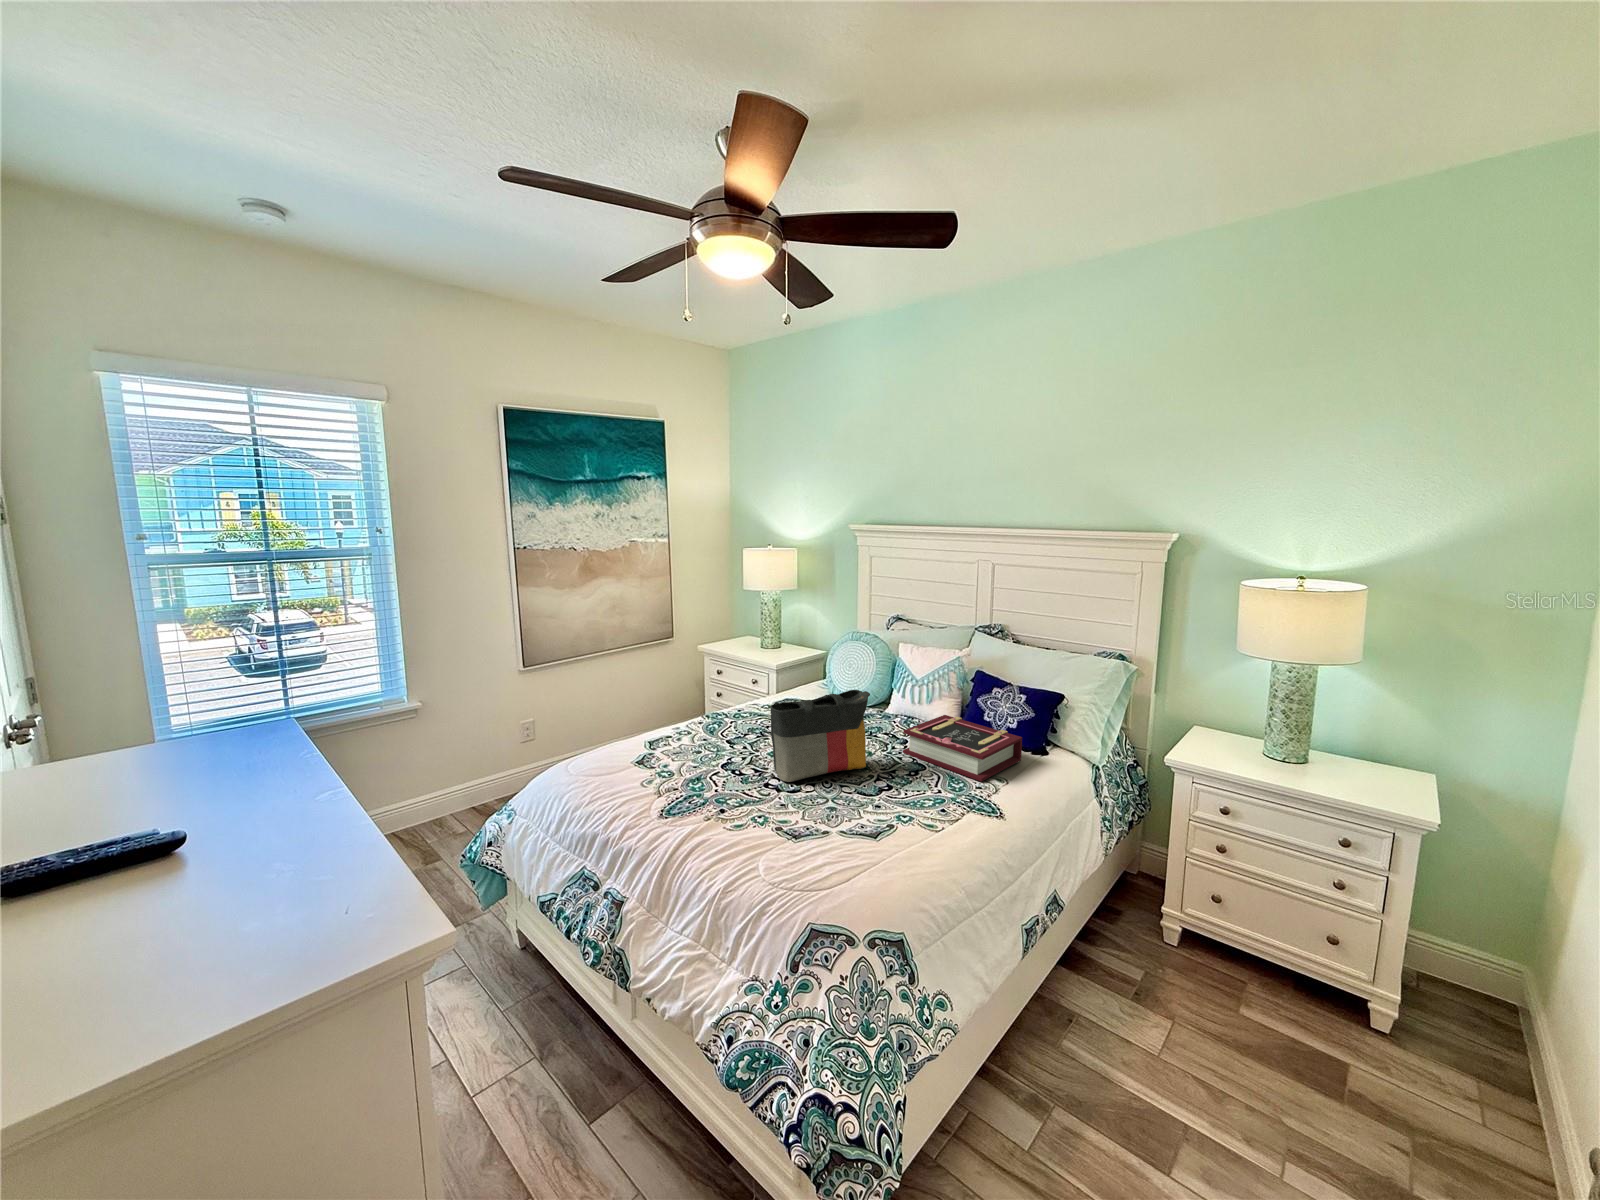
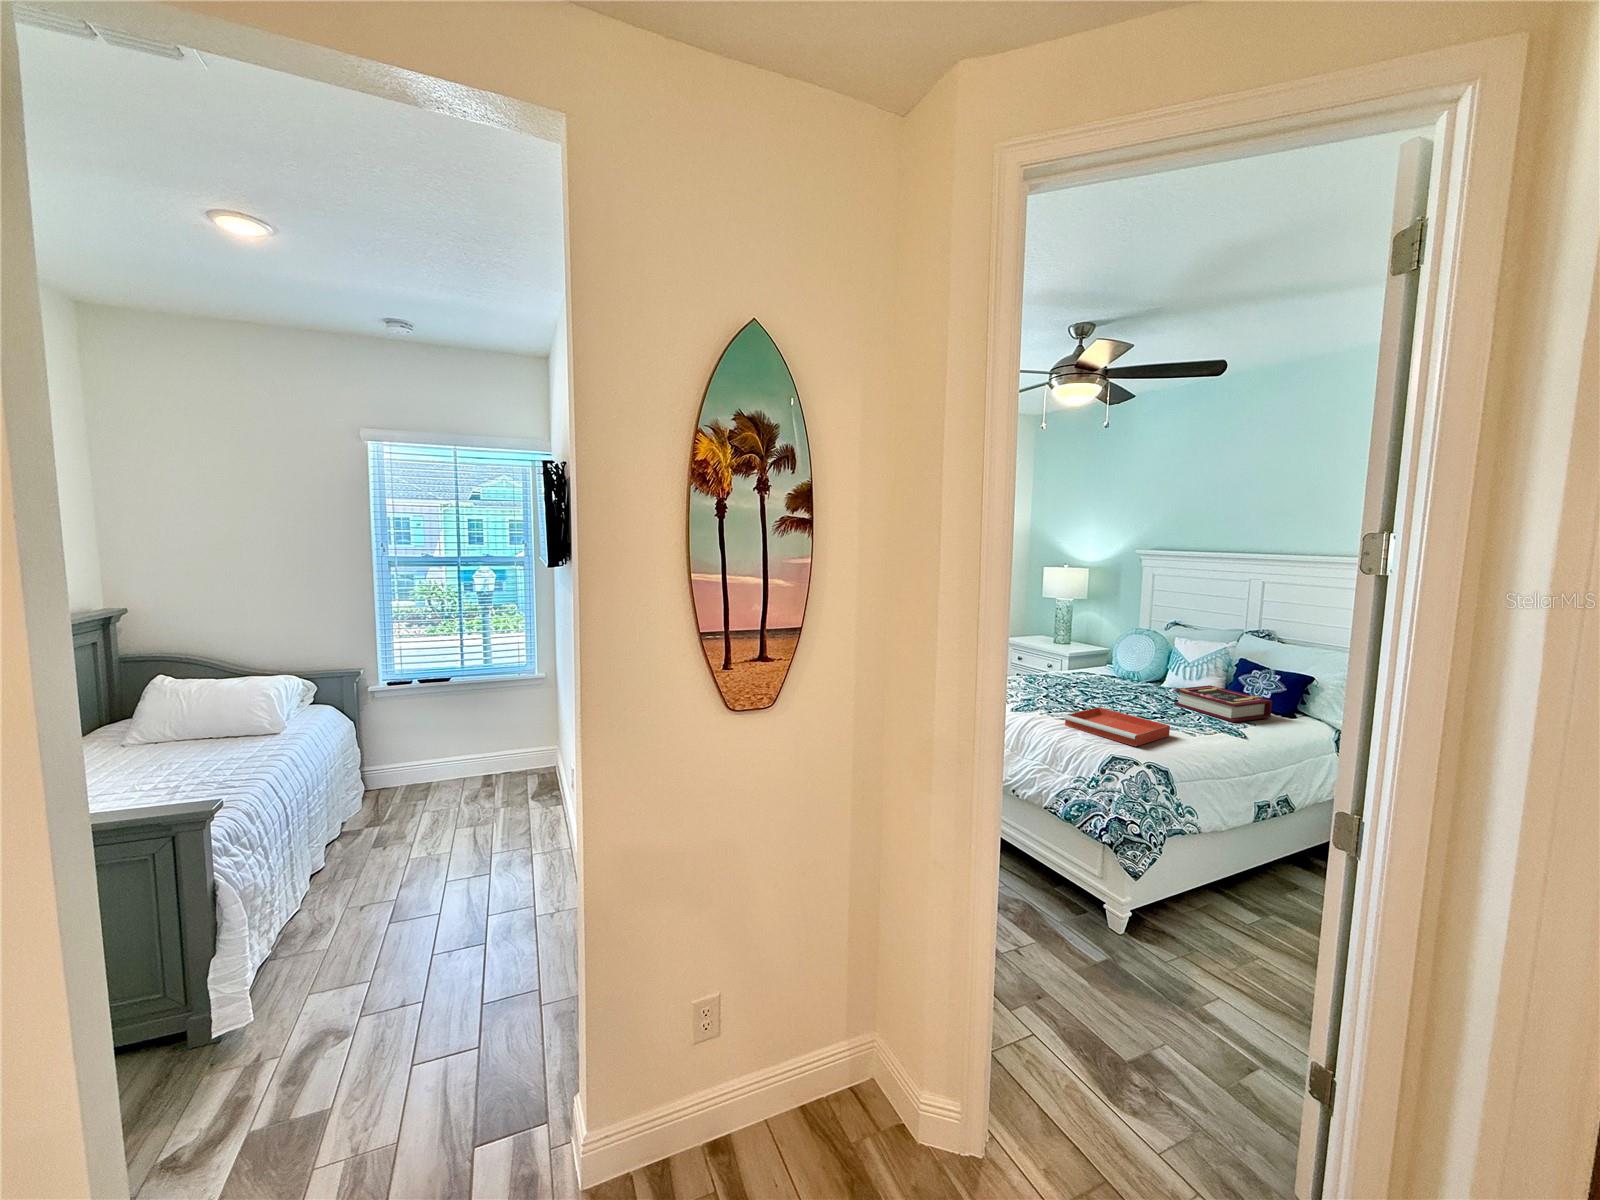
tote bag: present [770,690,870,782] -> none [1081,656,1151,707]
tray: none [736,791,902,891] -> present [1064,707,1170,746]

